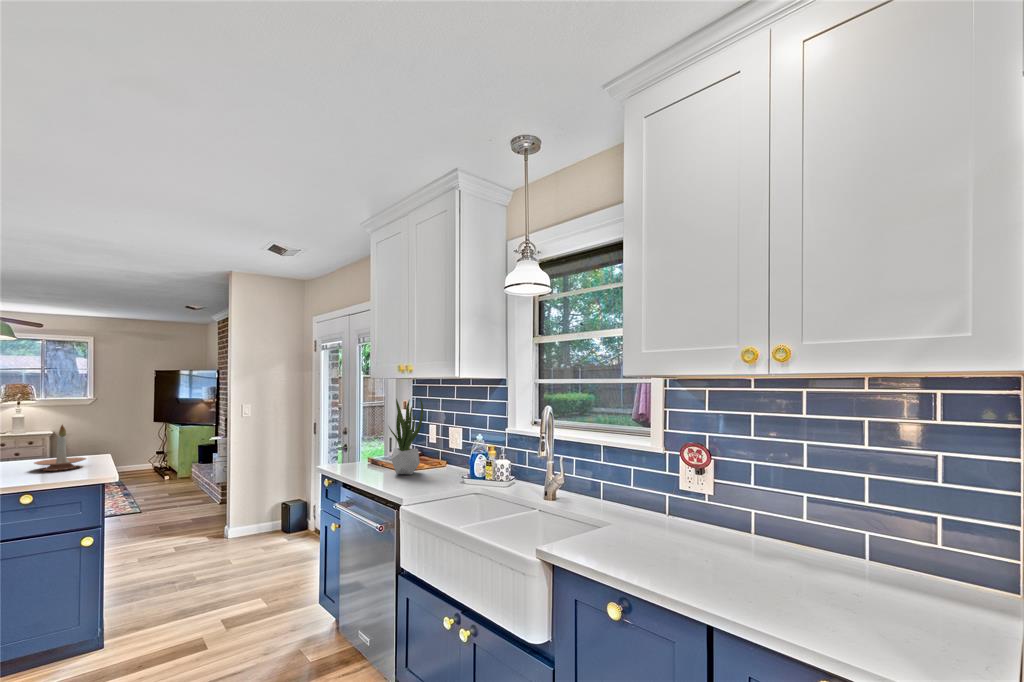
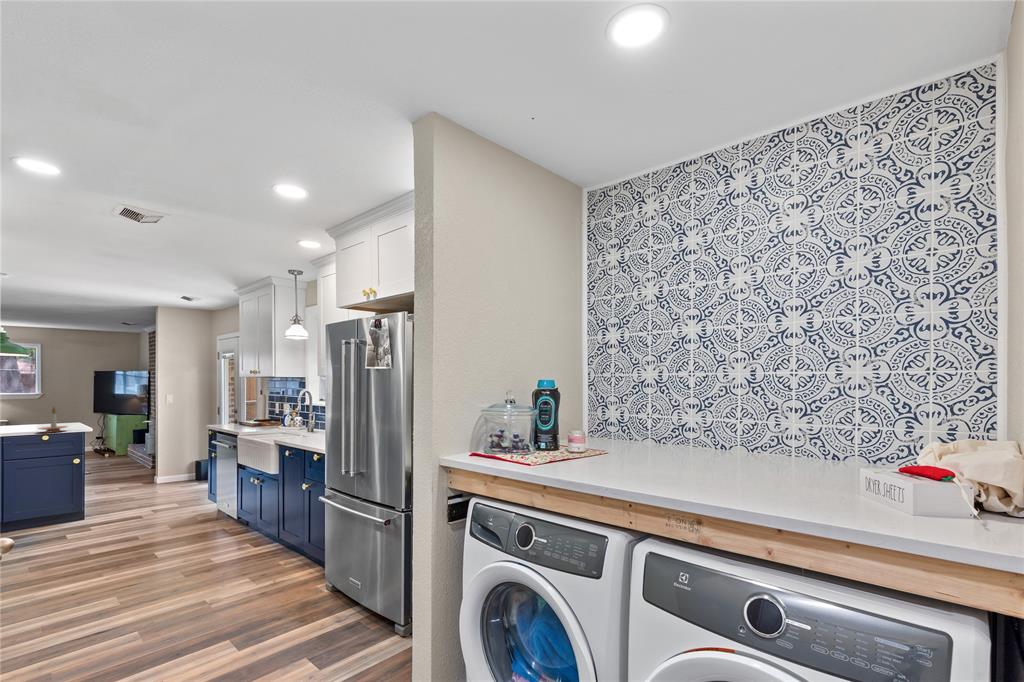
potted plant: present [389,399,423,475] -> none [245,388,265,428]

